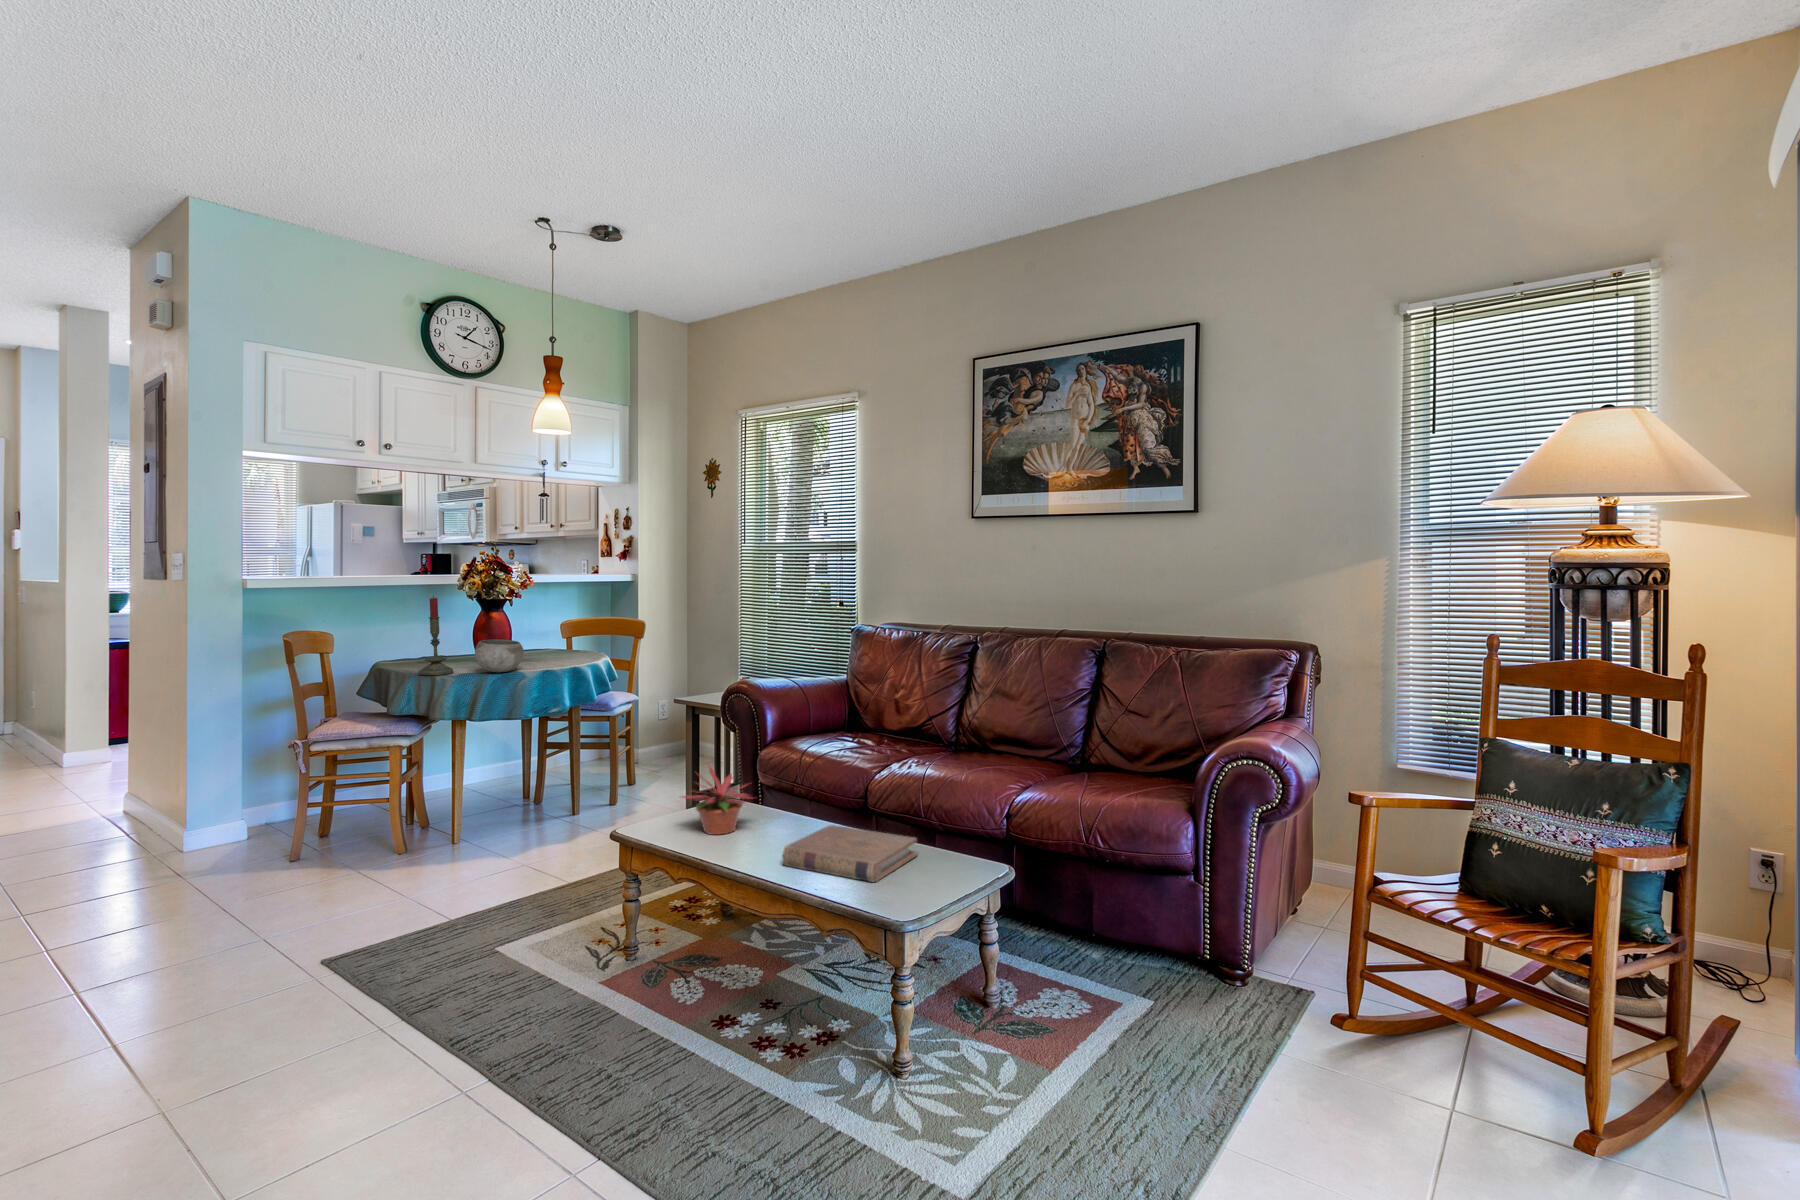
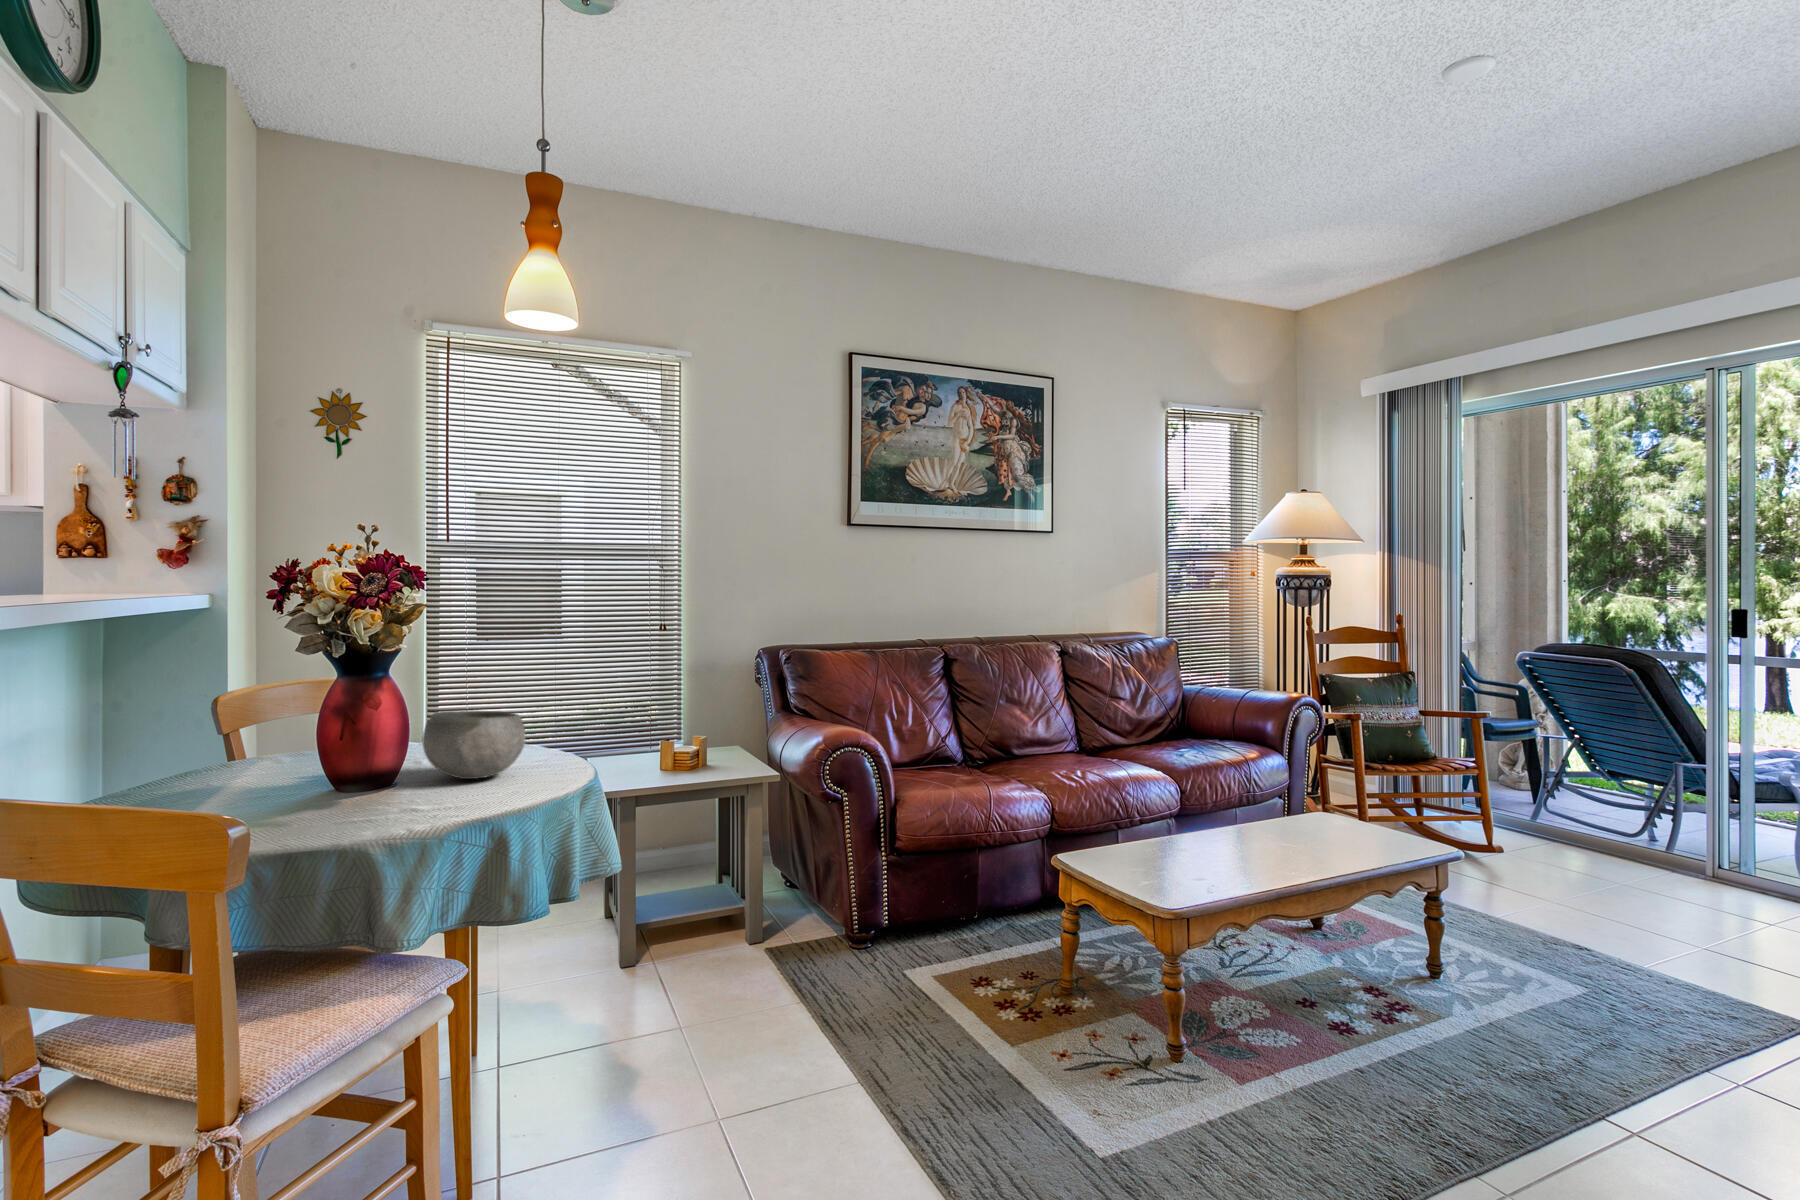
candle: present [419,596,453,675] -> none [303,618,389,816]
potted plant: present [683,766,752,835] -> none [1138,795,1234,877]
book: present [782,825,917,882] -> none [1253,813,1393,865]

